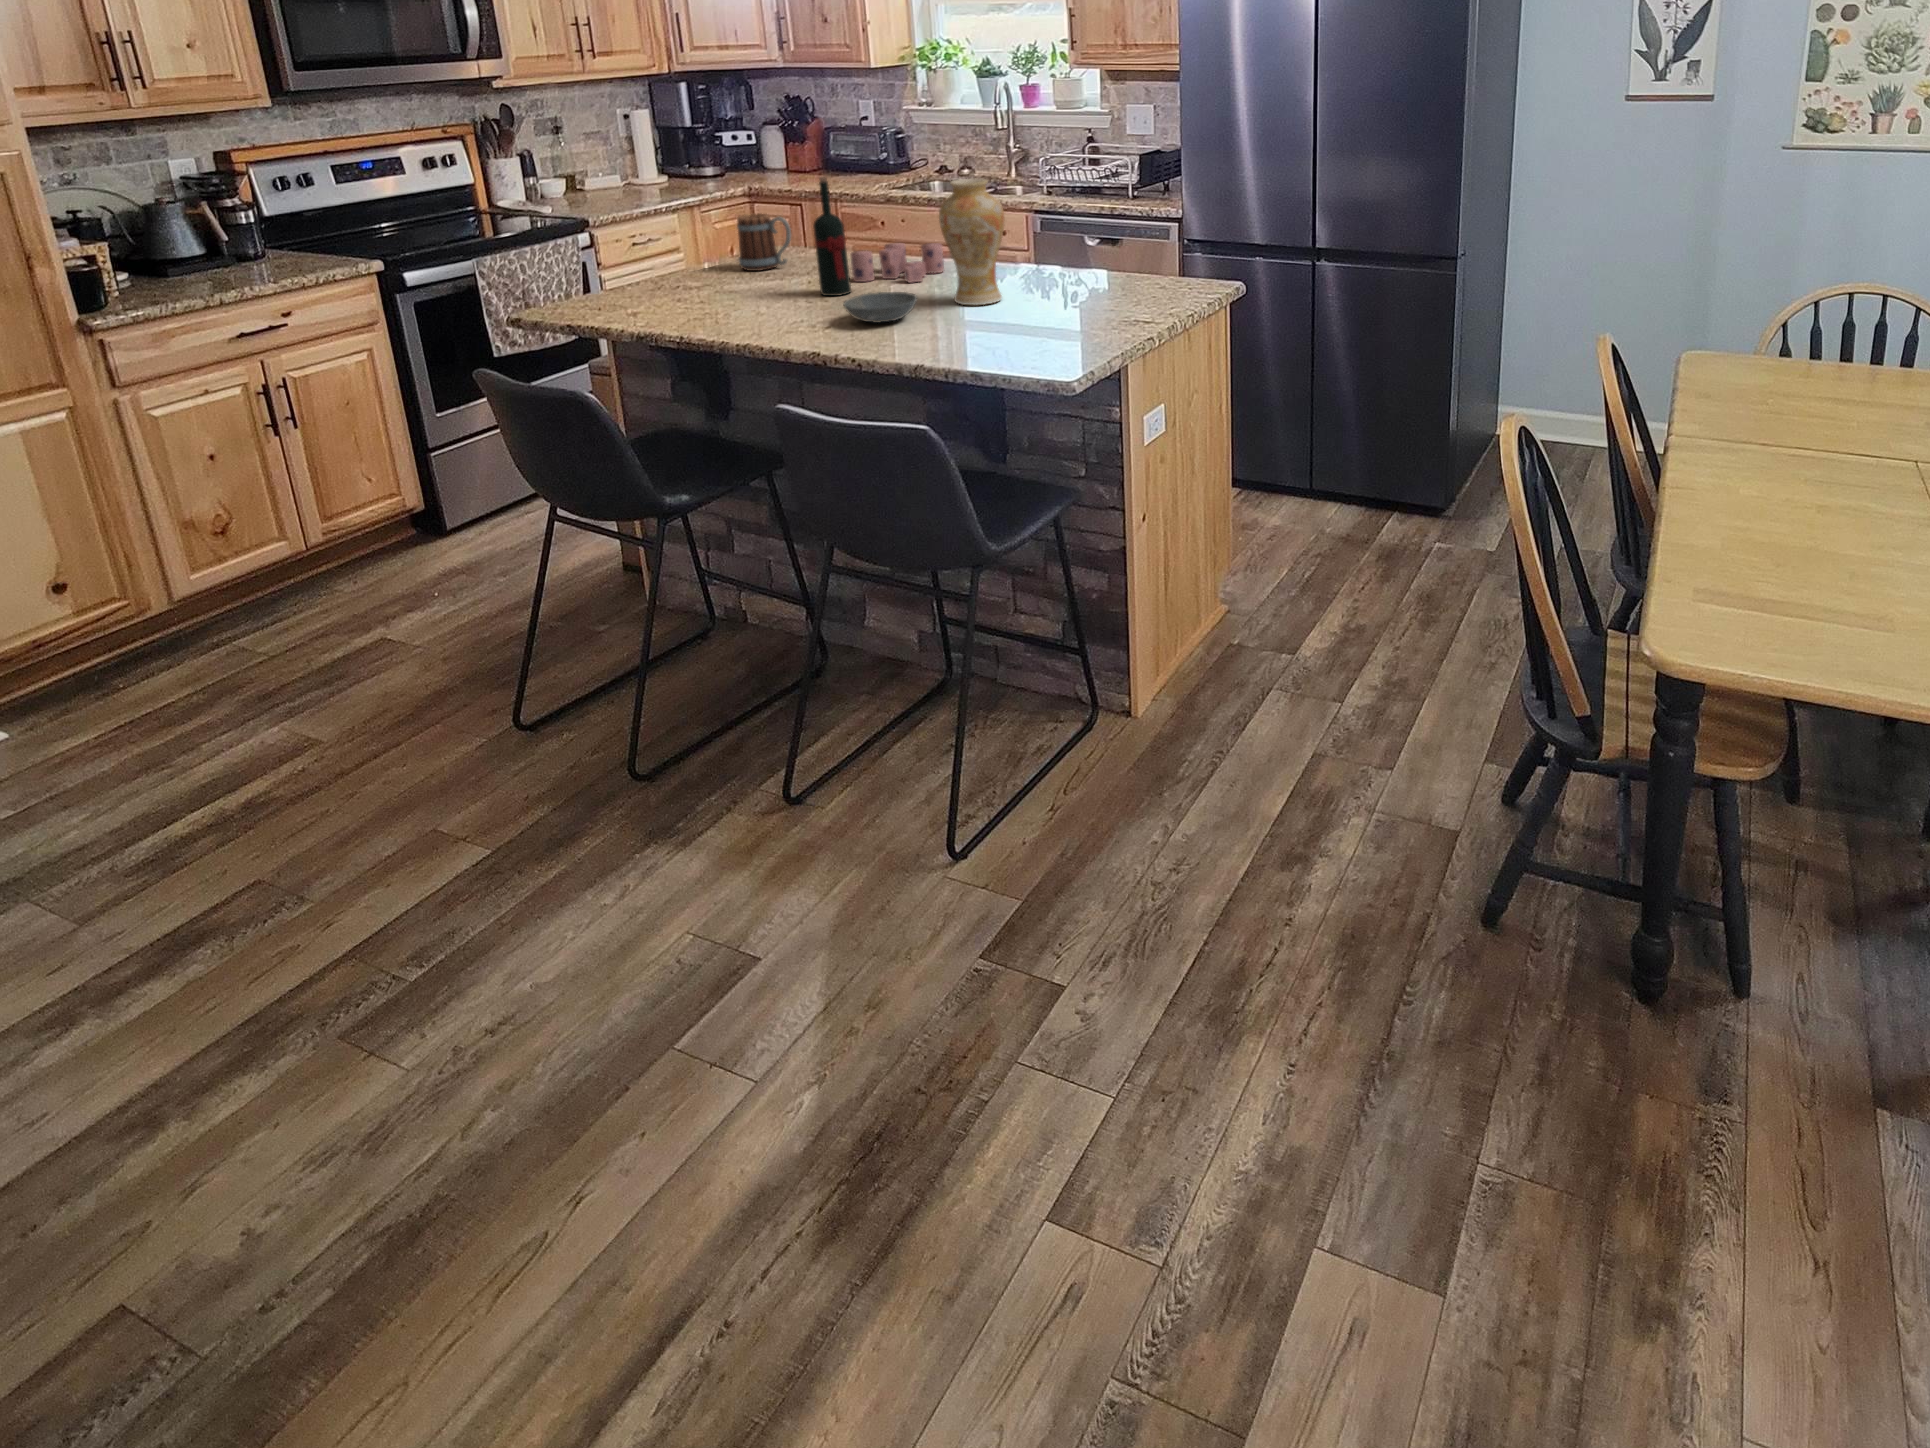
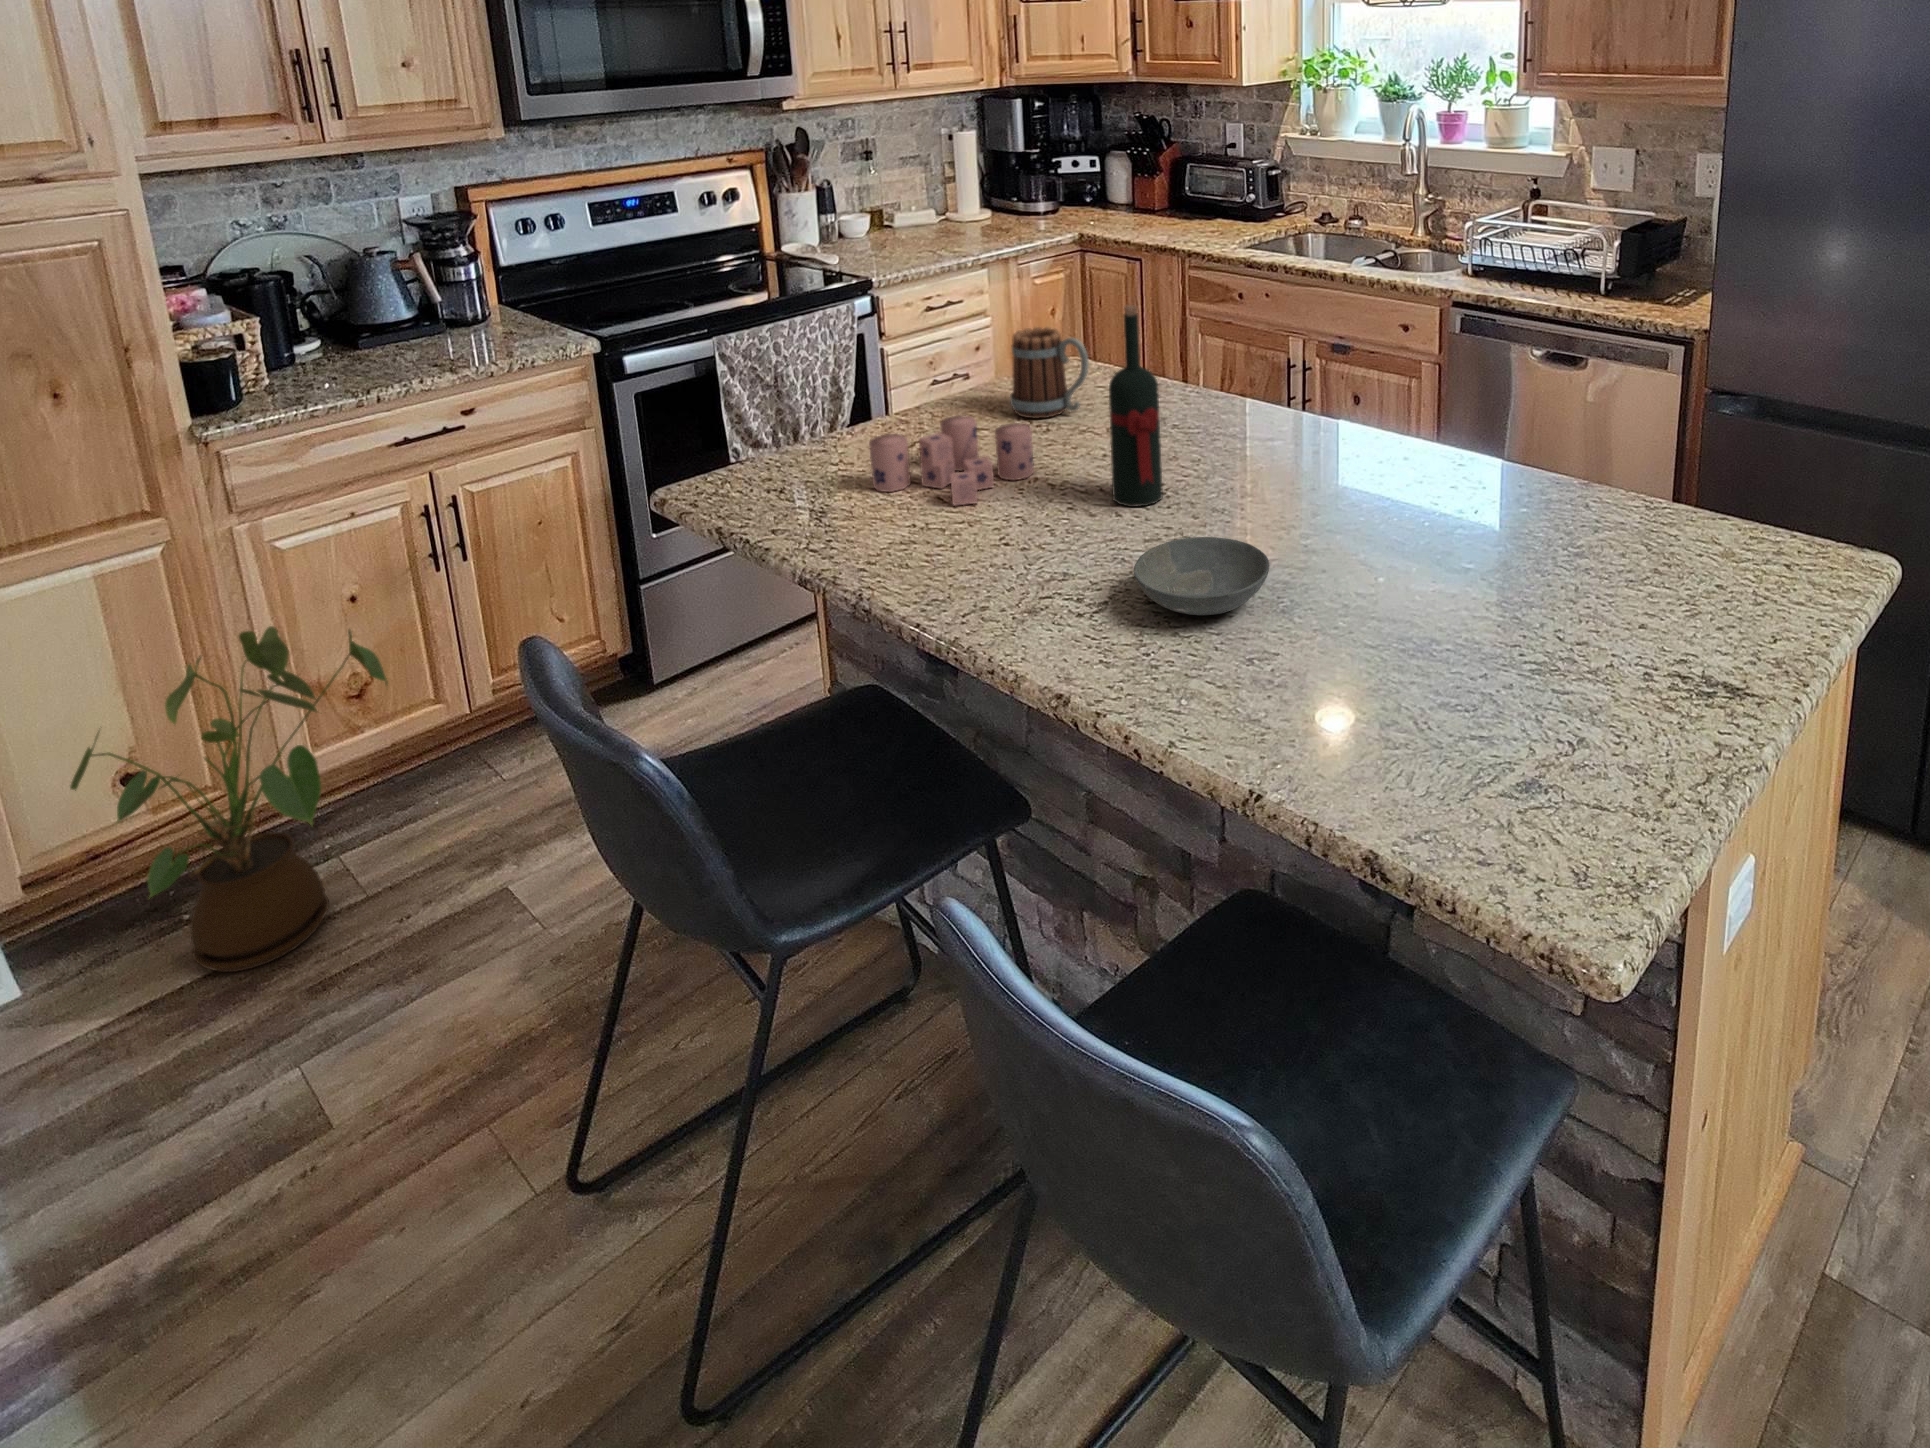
vase: present [939,179,1004,305] -> none [1322,335,1444,575]
candle: present [851,243,944,283] -> present [869,415,1034,506]
house plant: none [51,457,273,700] -> present [70,626,388,972]

